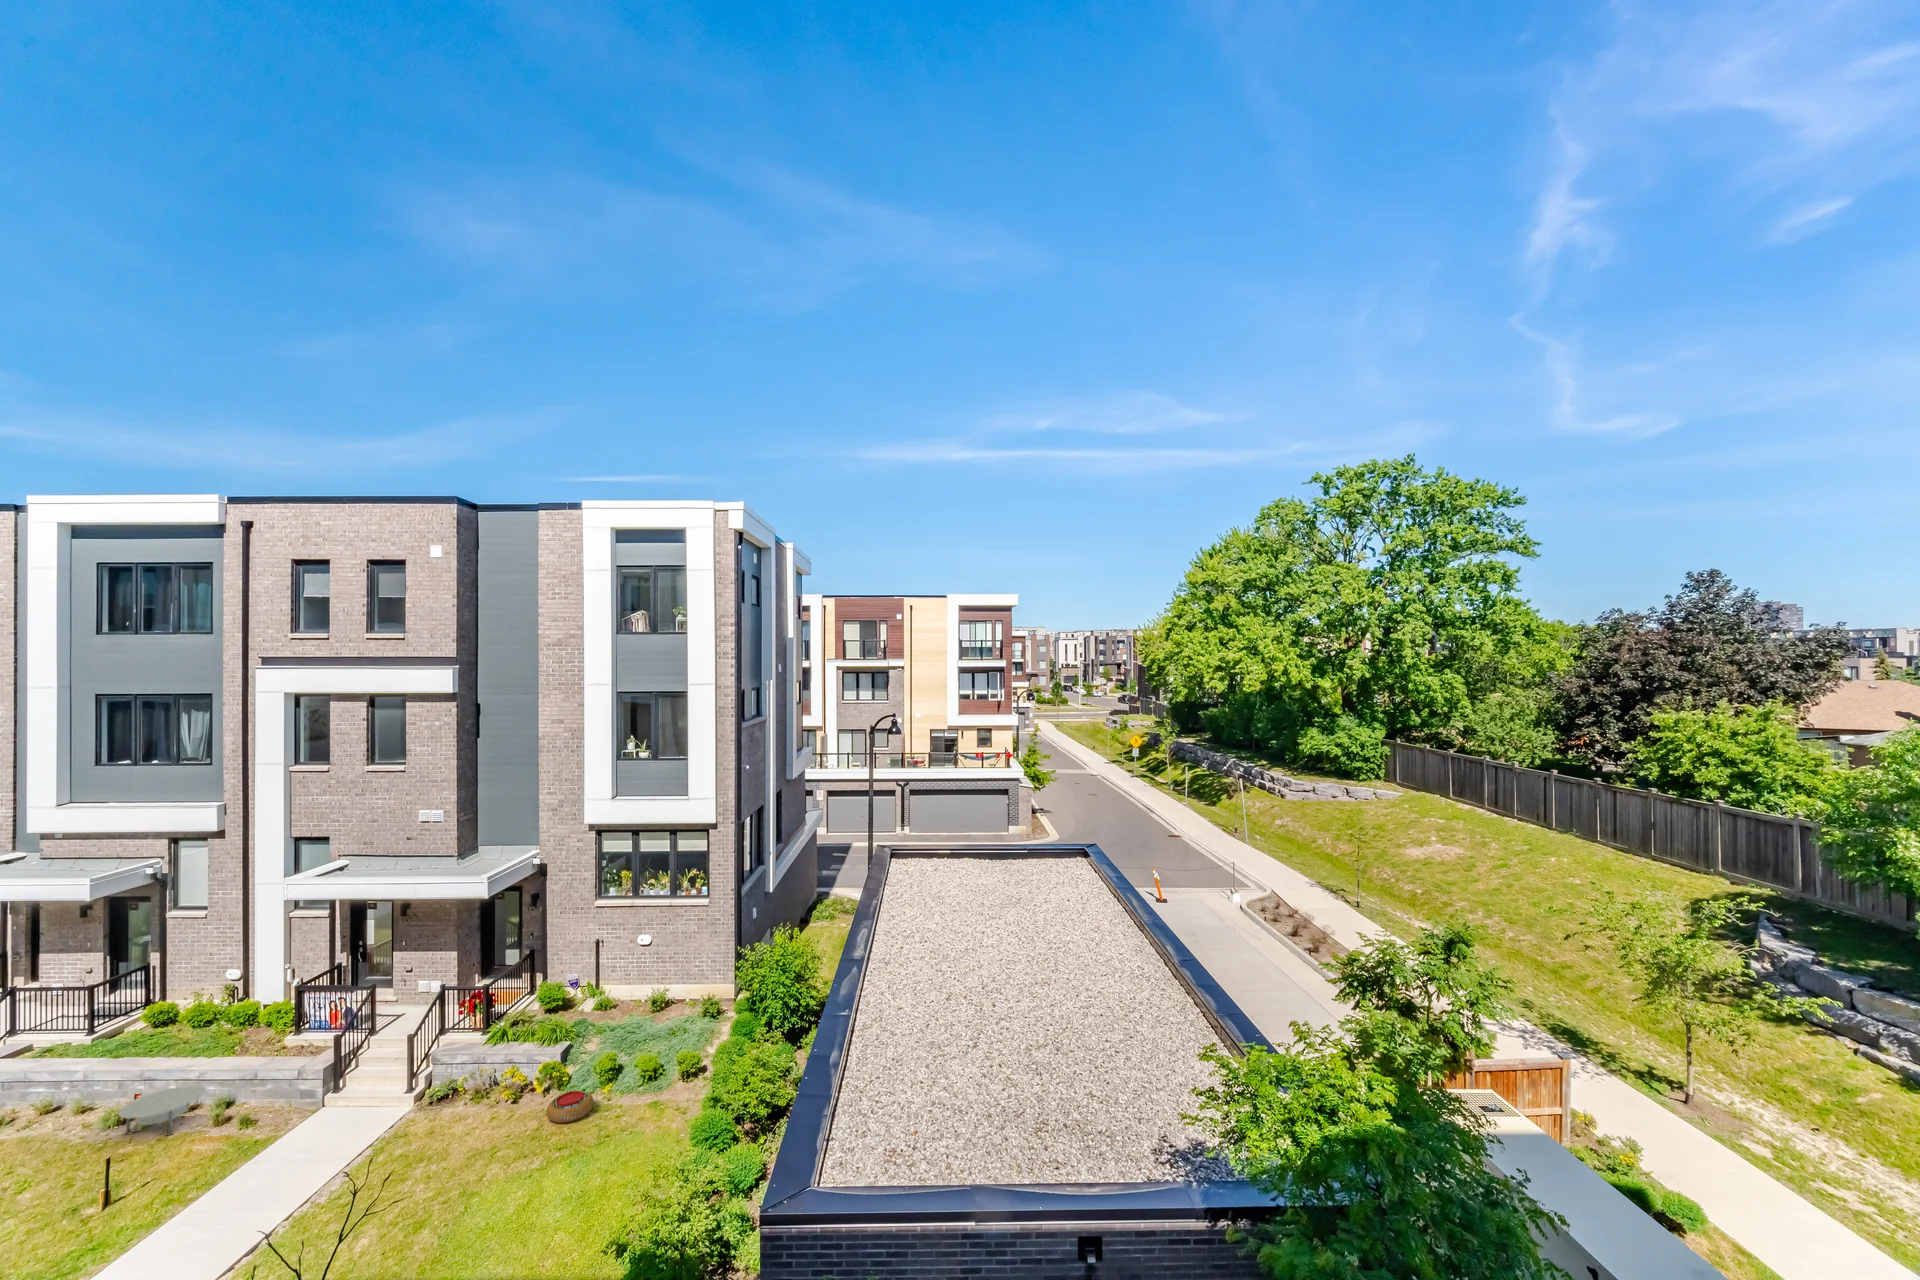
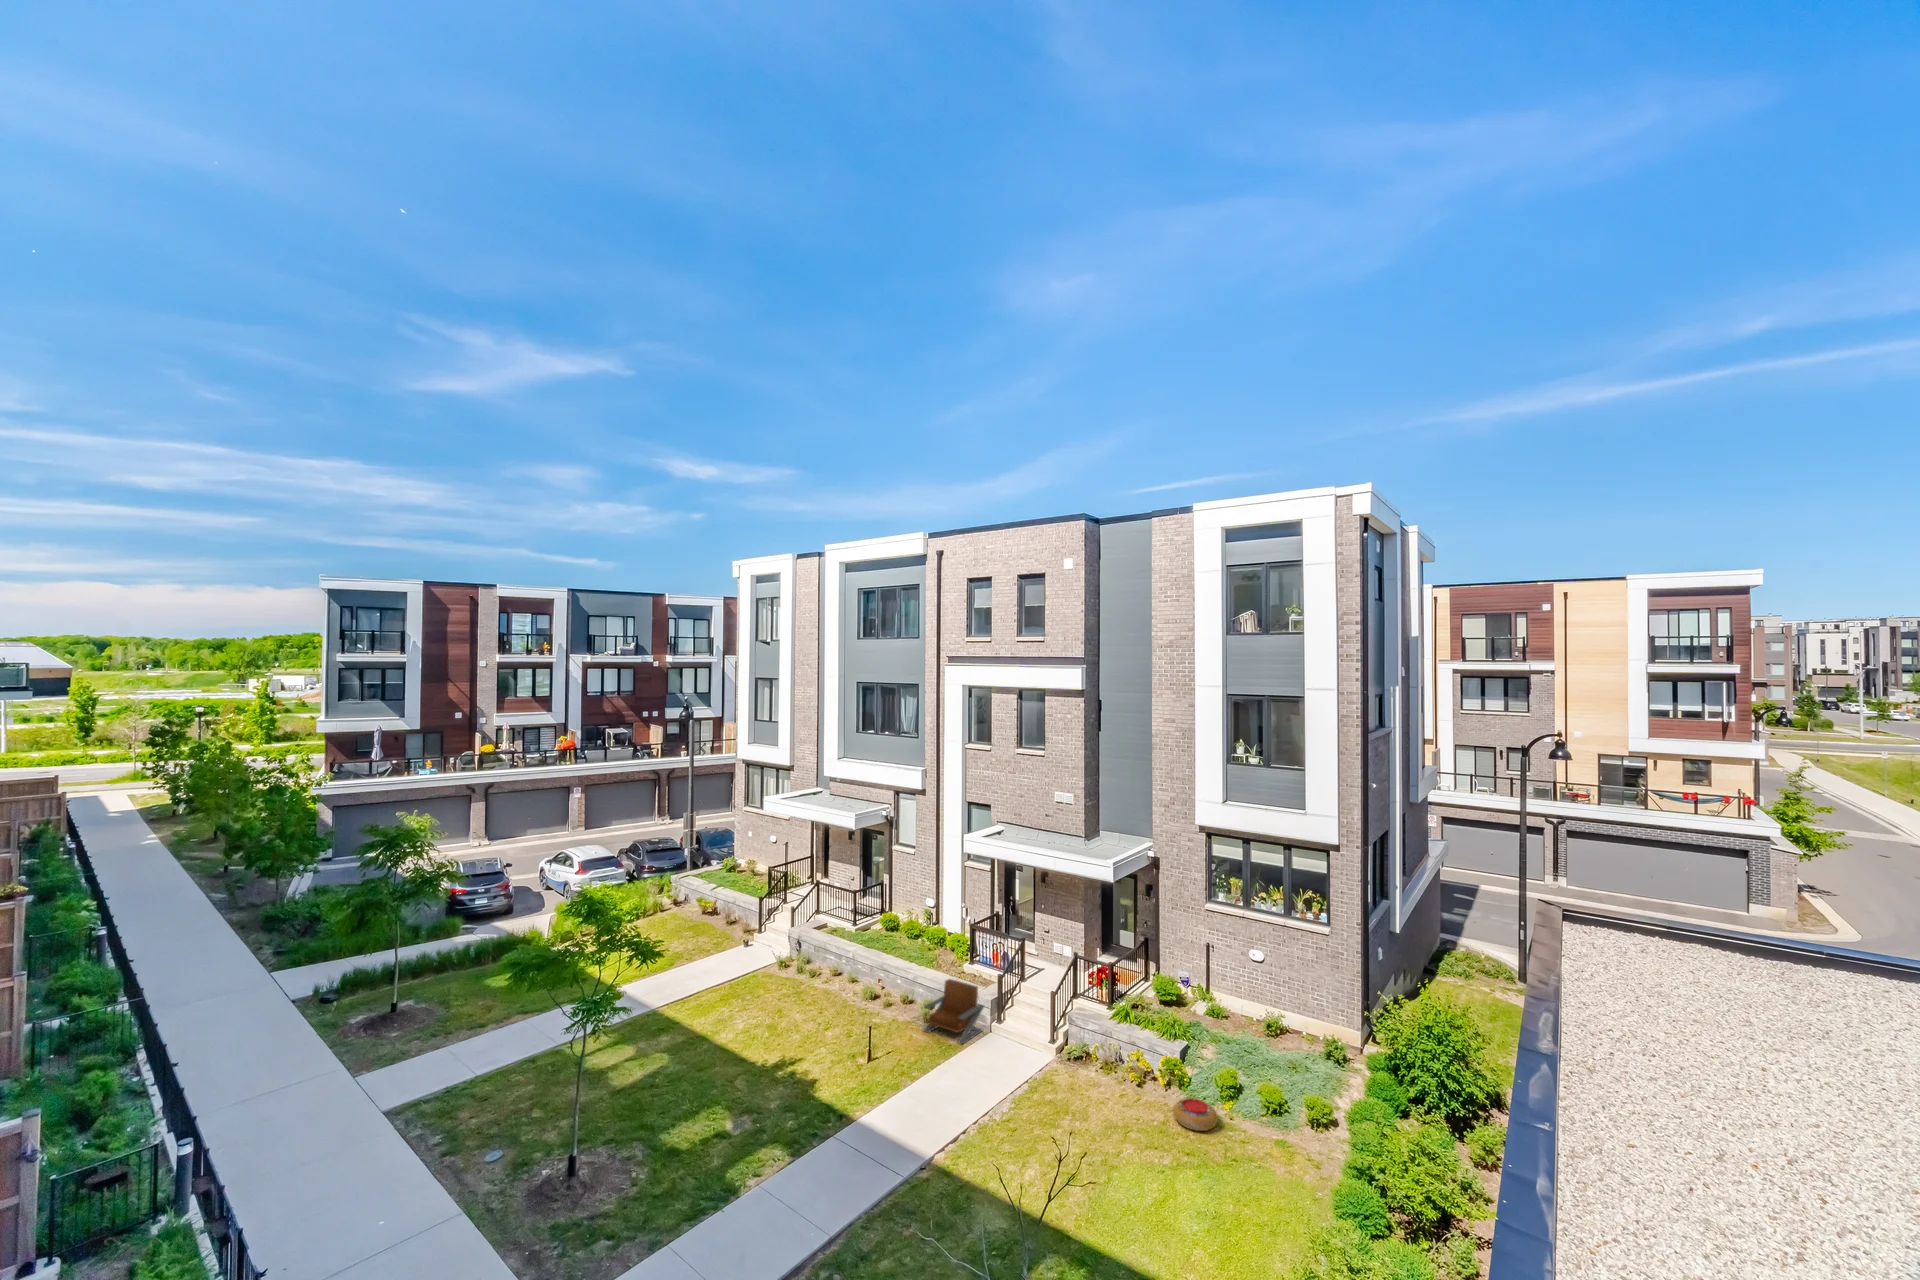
lounge chair: none [208,1057,310,1137] -> present [924,979,984,1044]
round table: present [118,1086,206,1136] -> none [874,983,921,1021]

